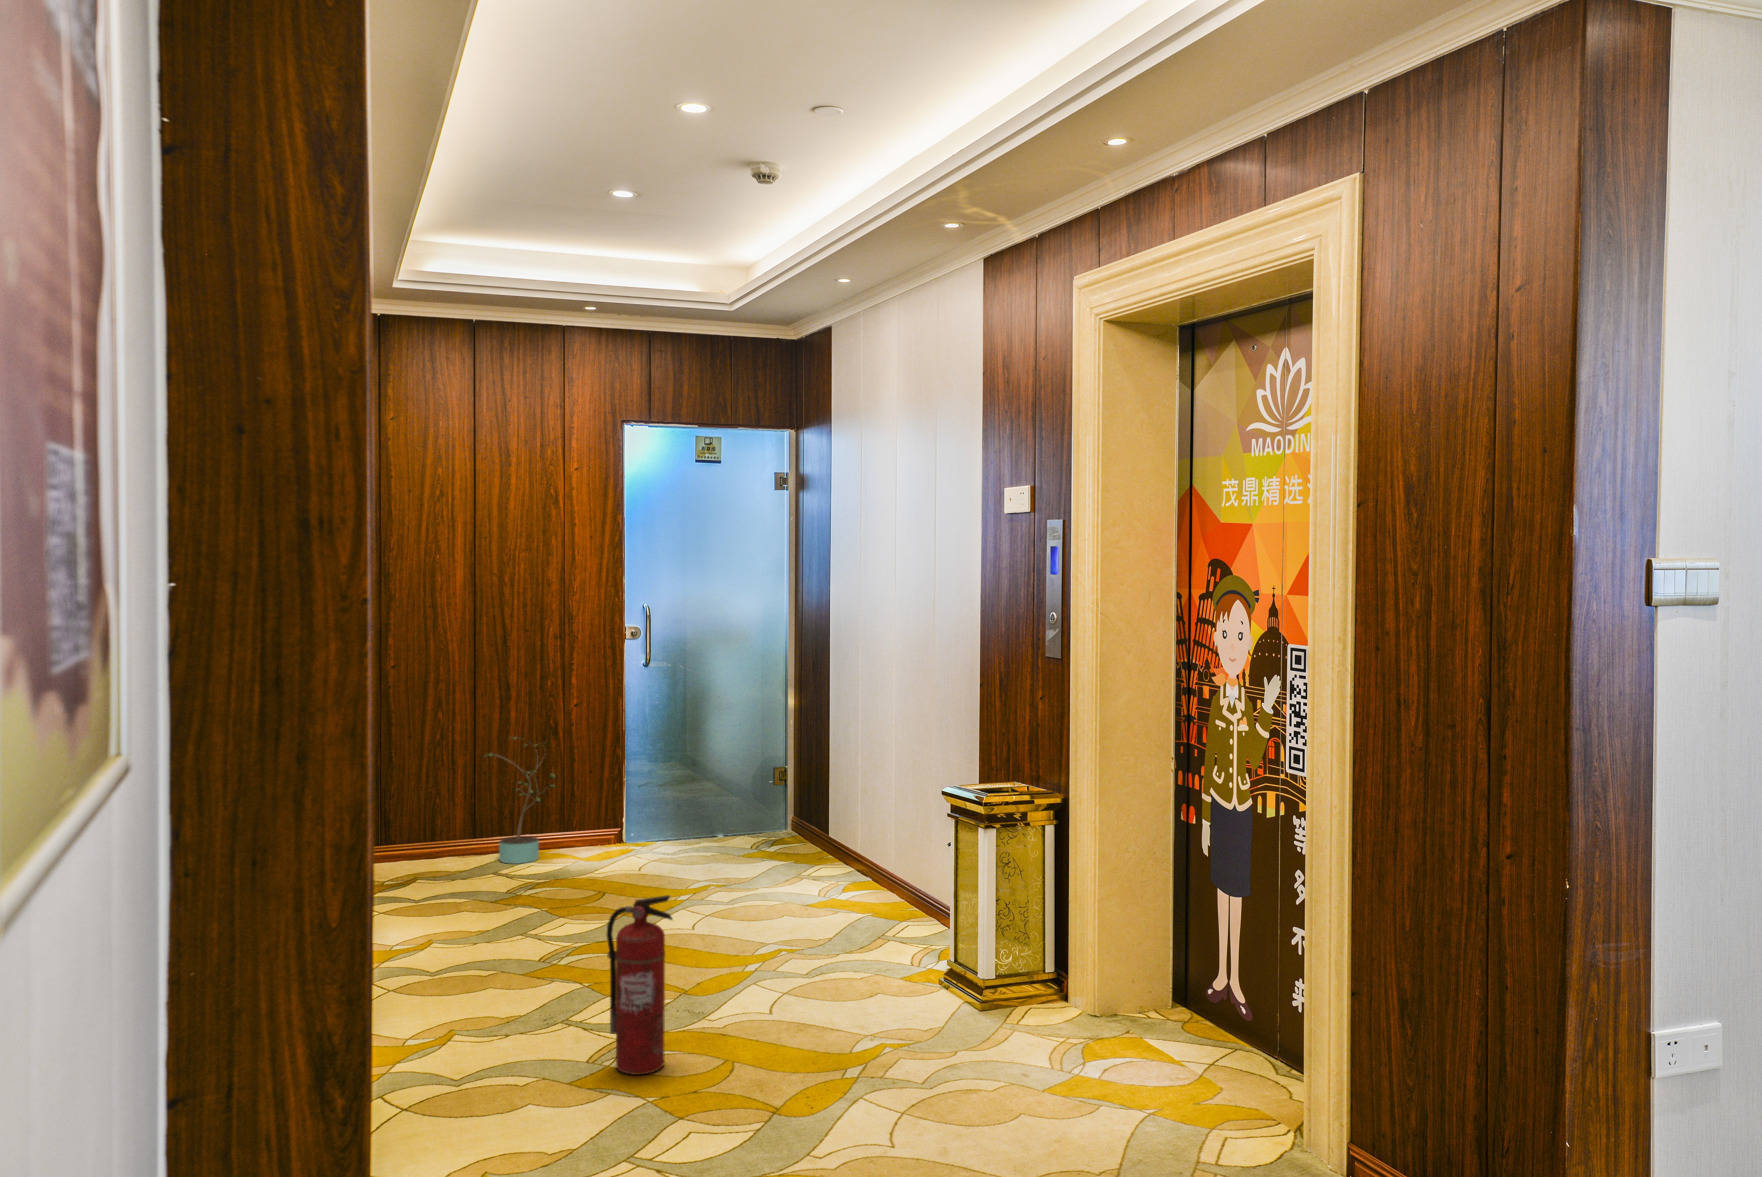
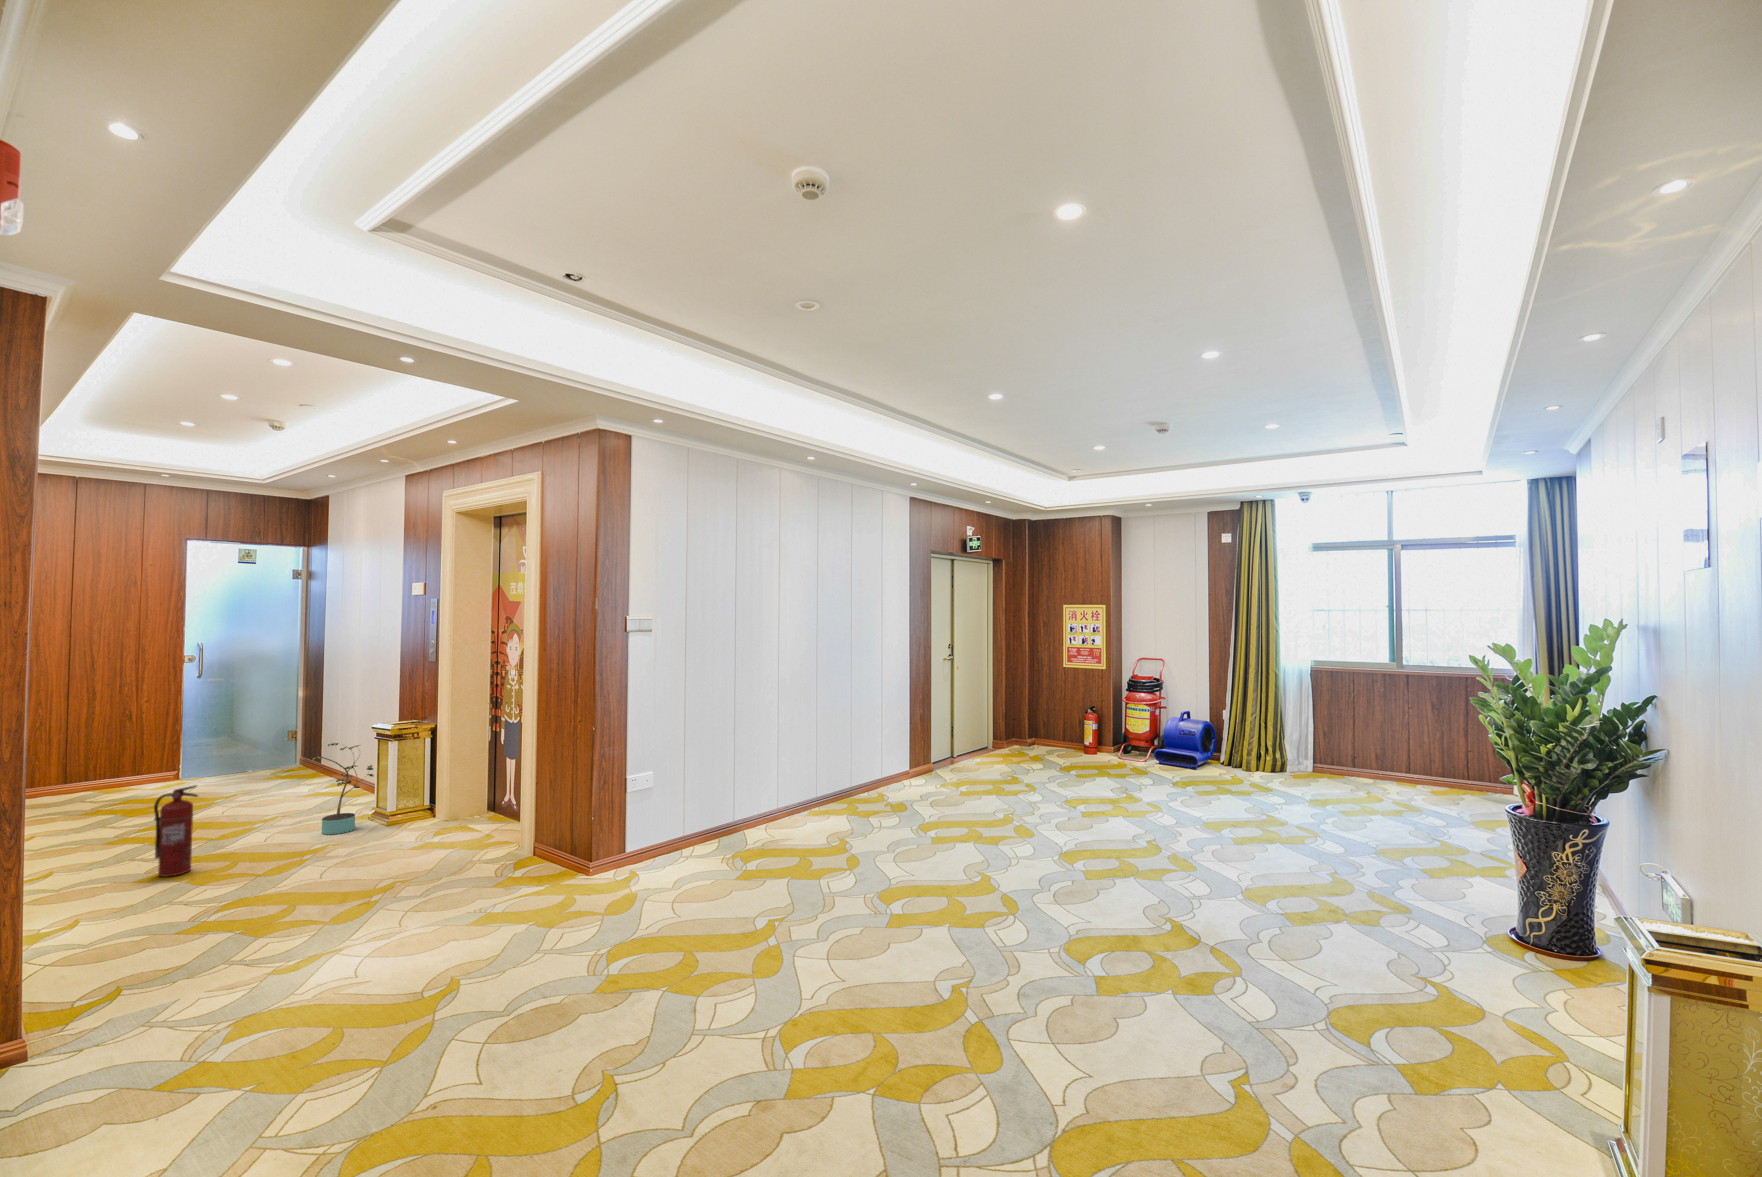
potted plant: present [483,737,557,864] -> present [311,743,374,834]

